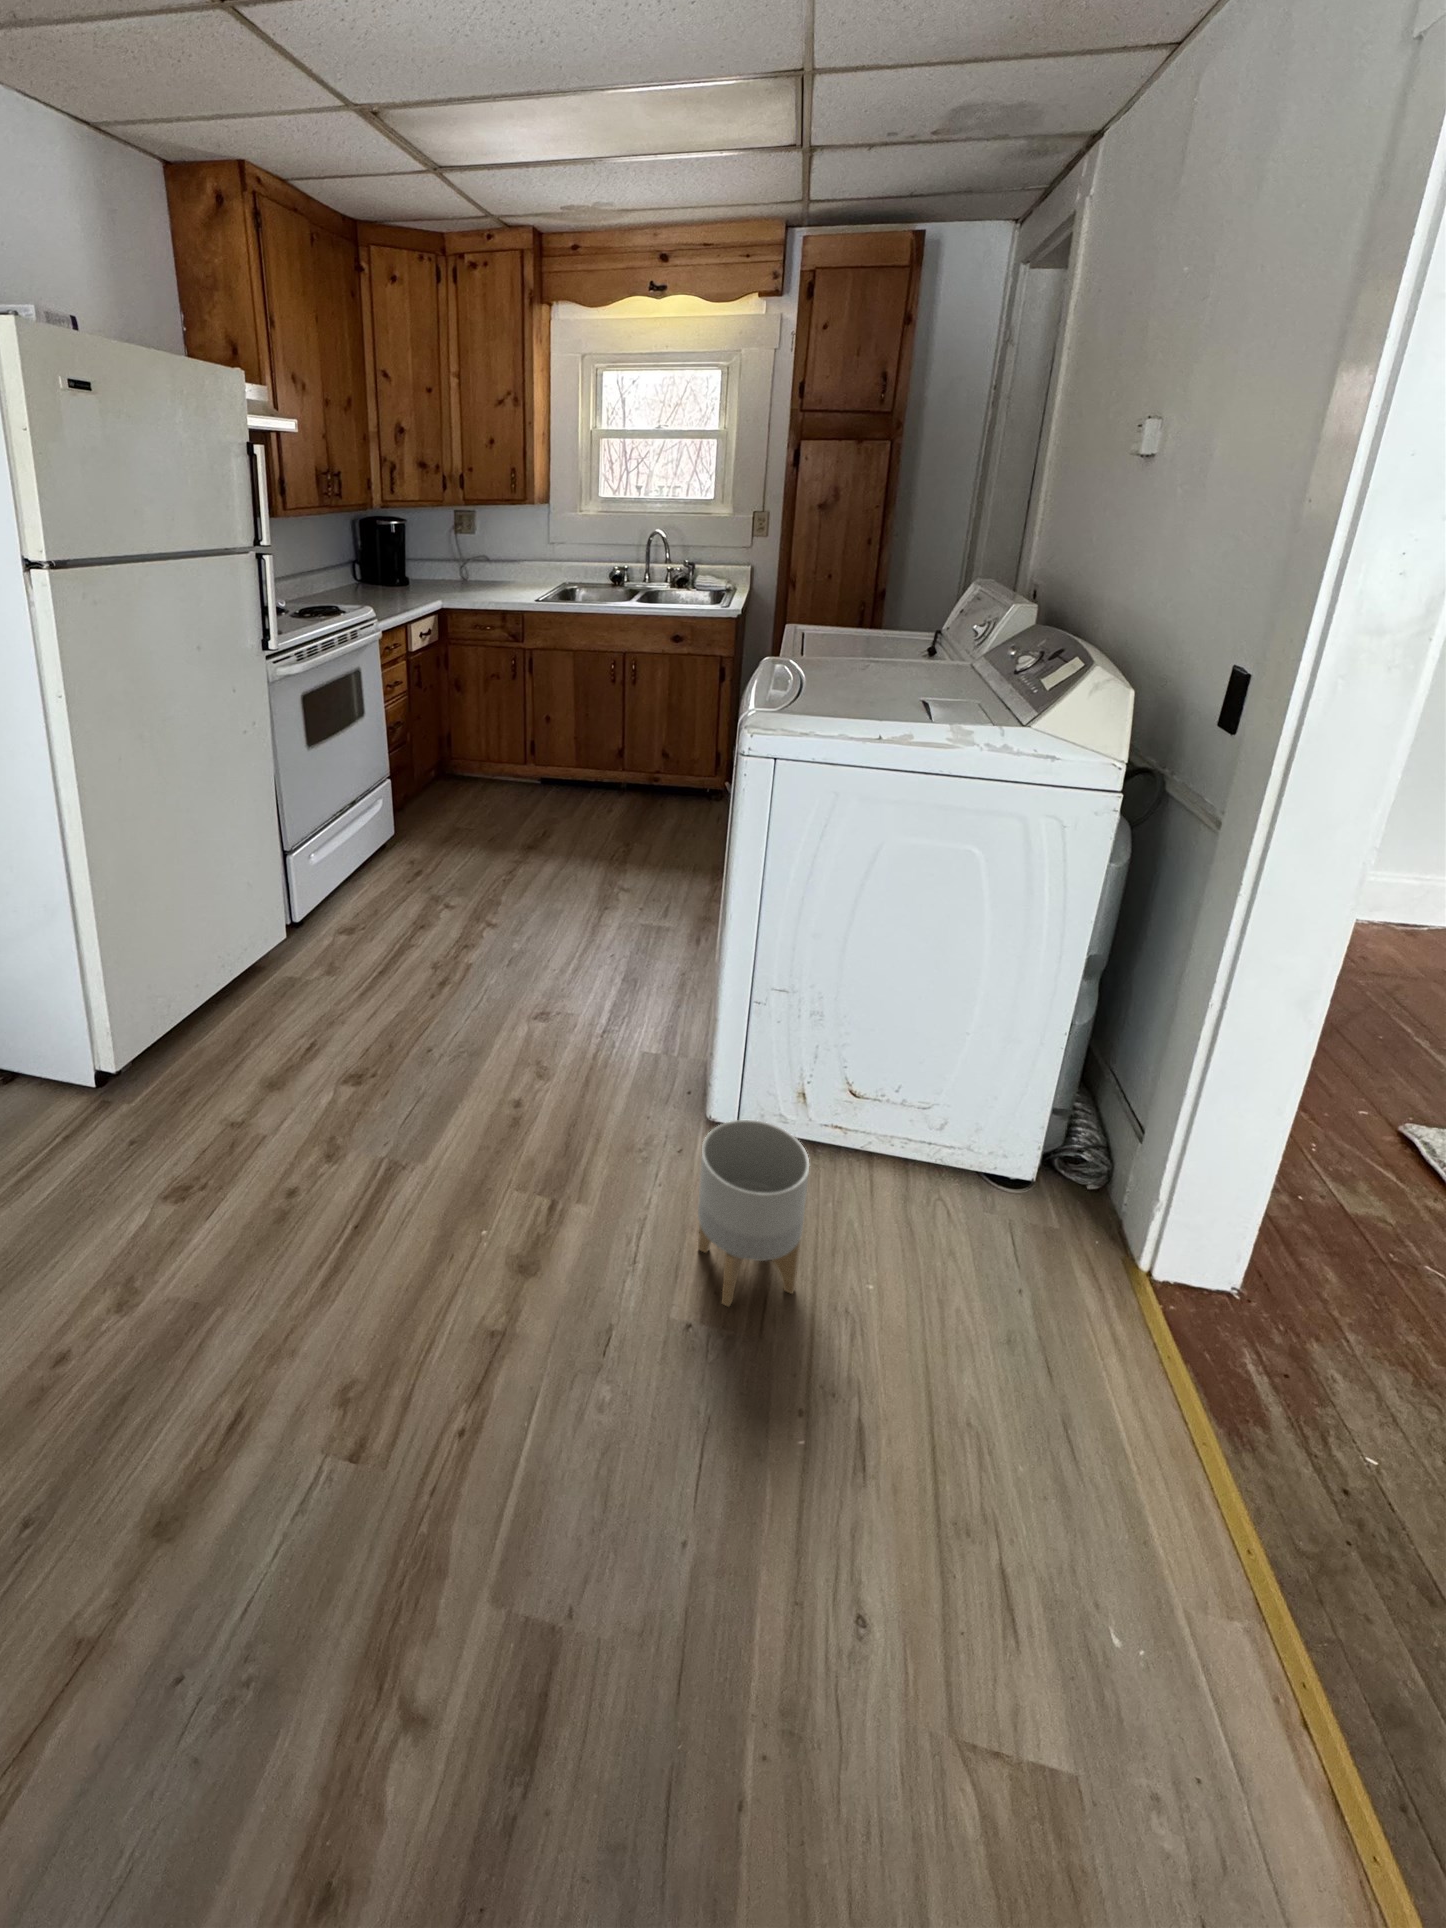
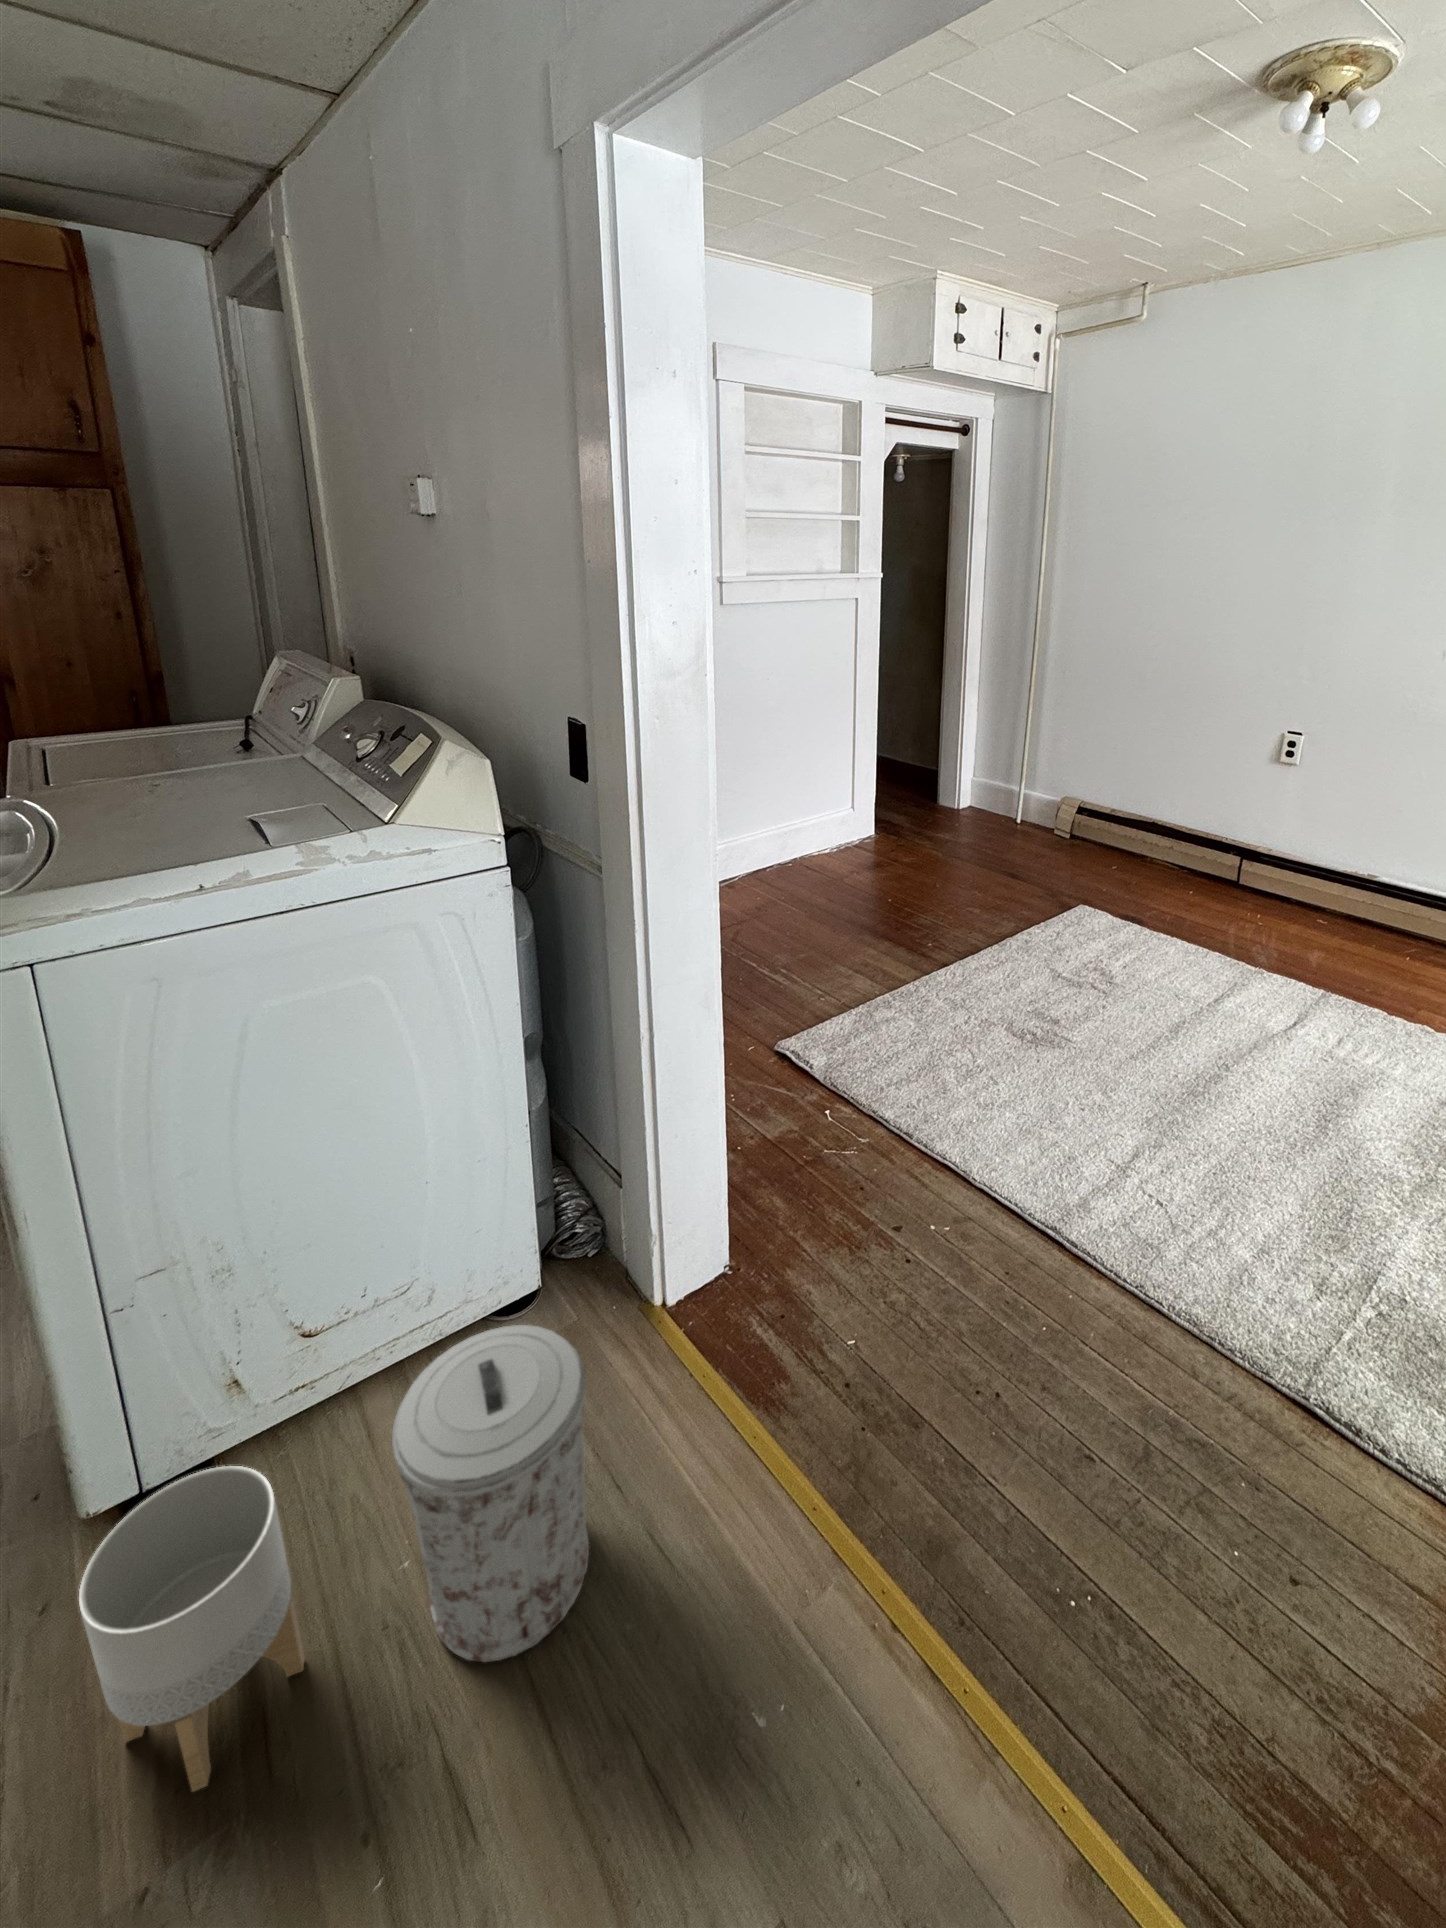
trash can: none [877,1156,1052,1419] -> present [392,1325,589,1662]

